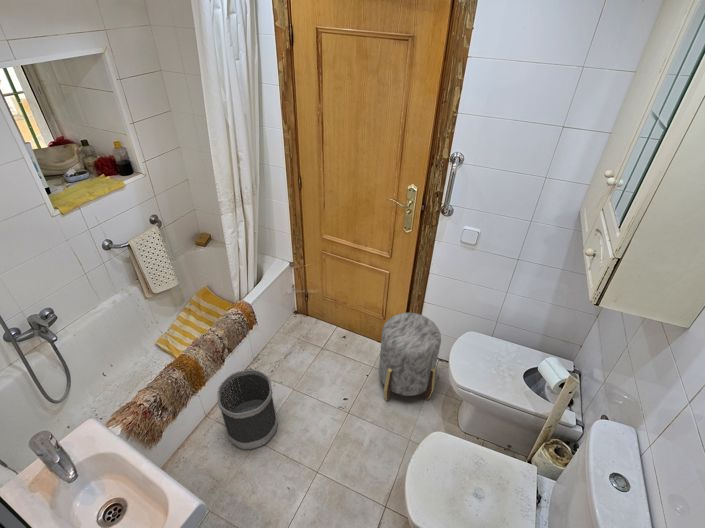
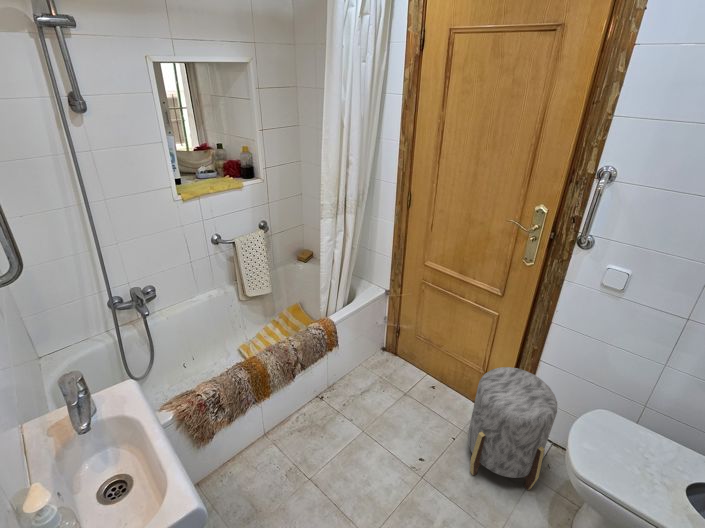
wastebasket: present [217,369,278,450] -> none [275,390,338,486]

